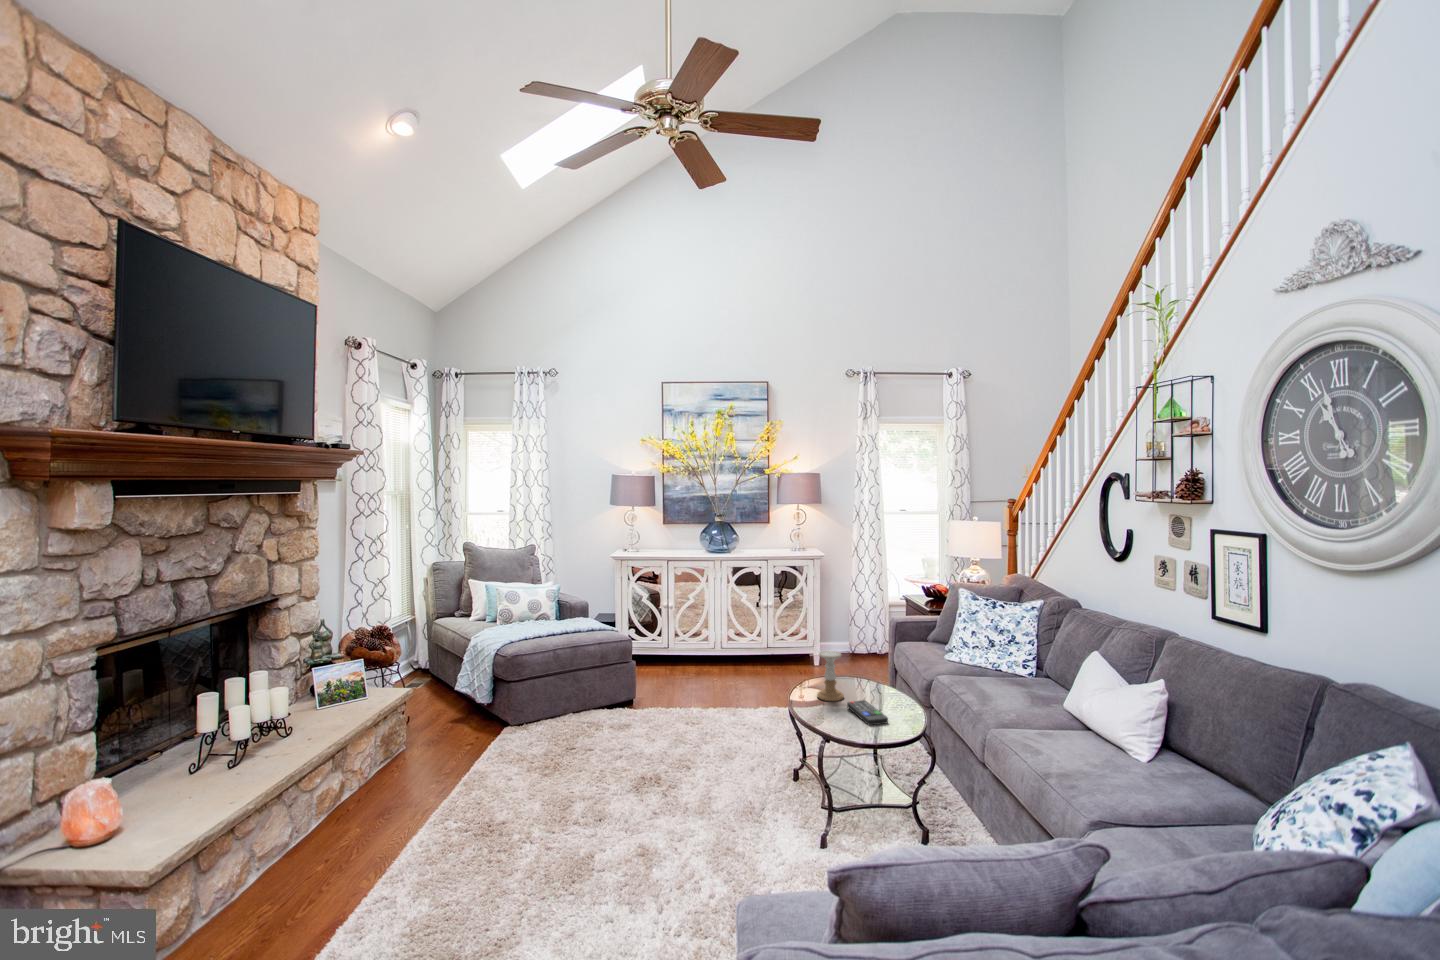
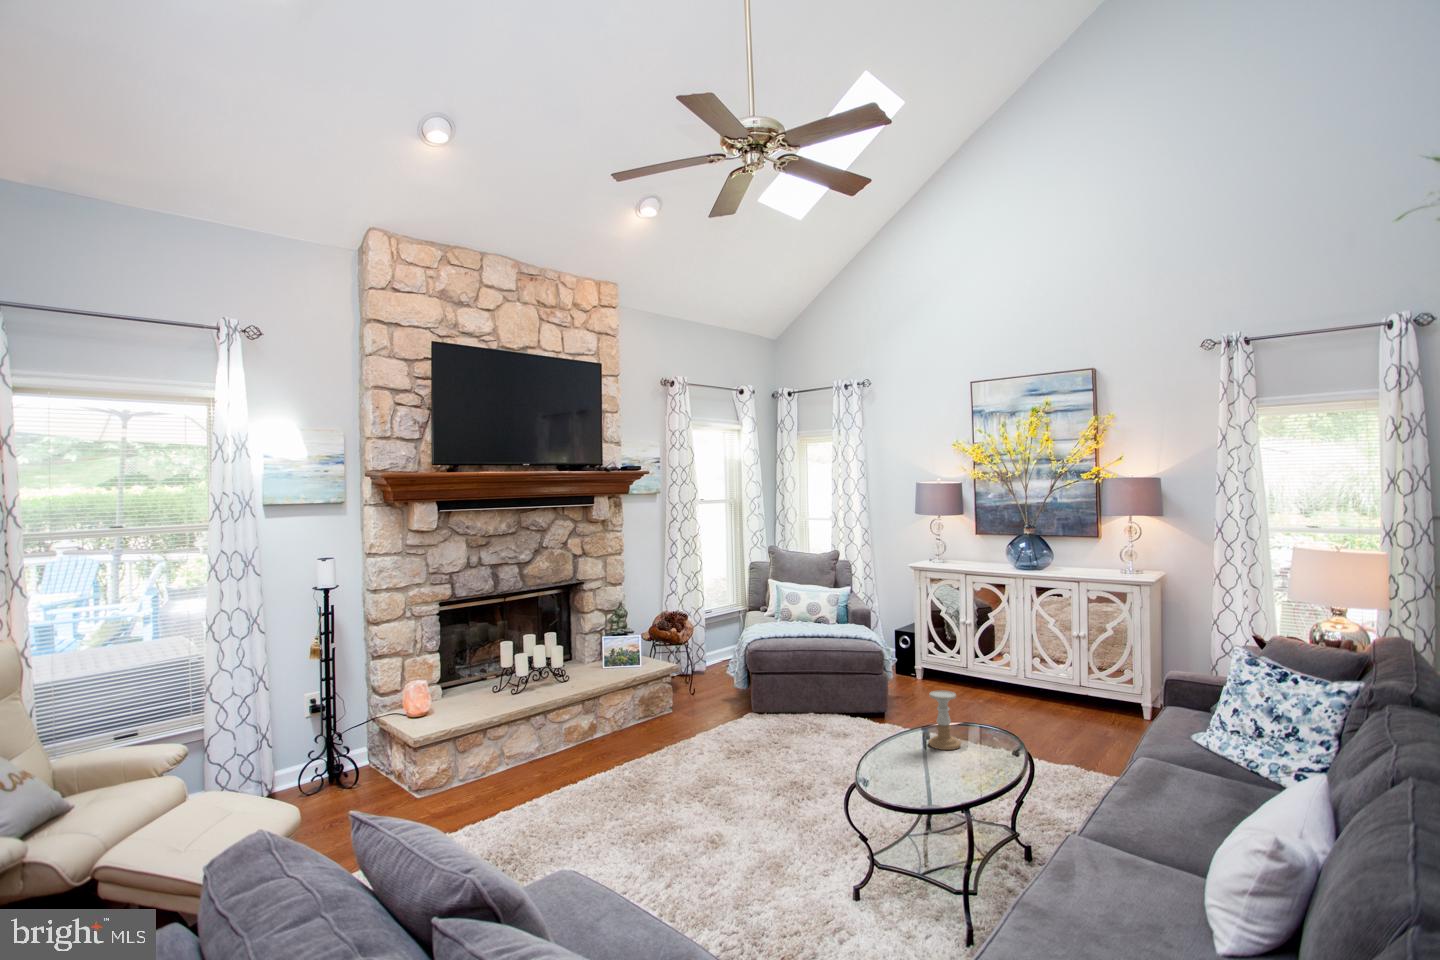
remote control: present [847,700,888,725] -> none [918,750,958,780]

